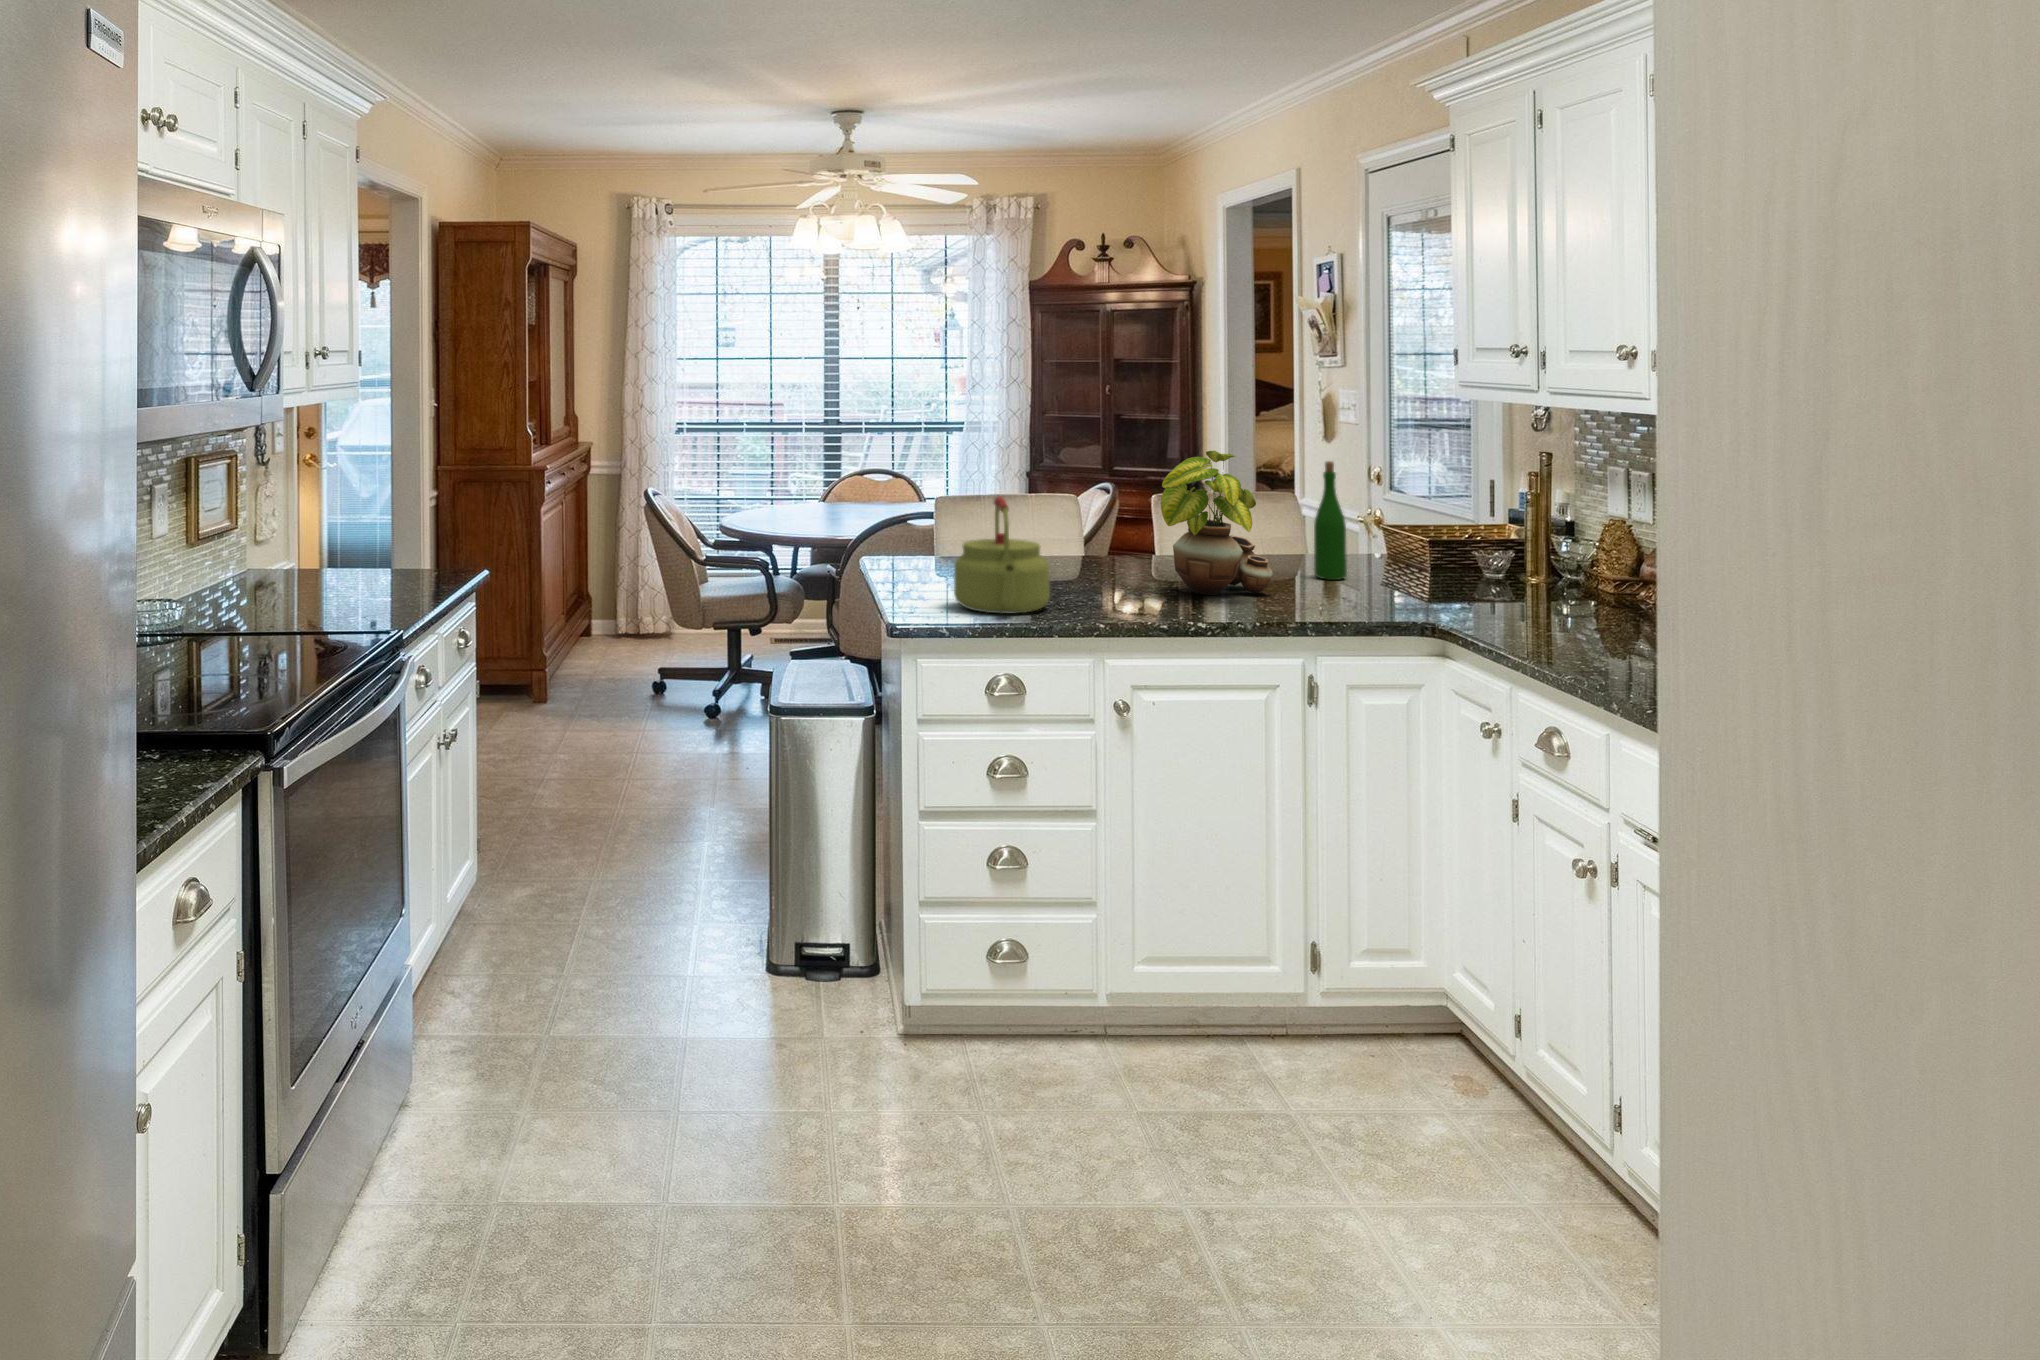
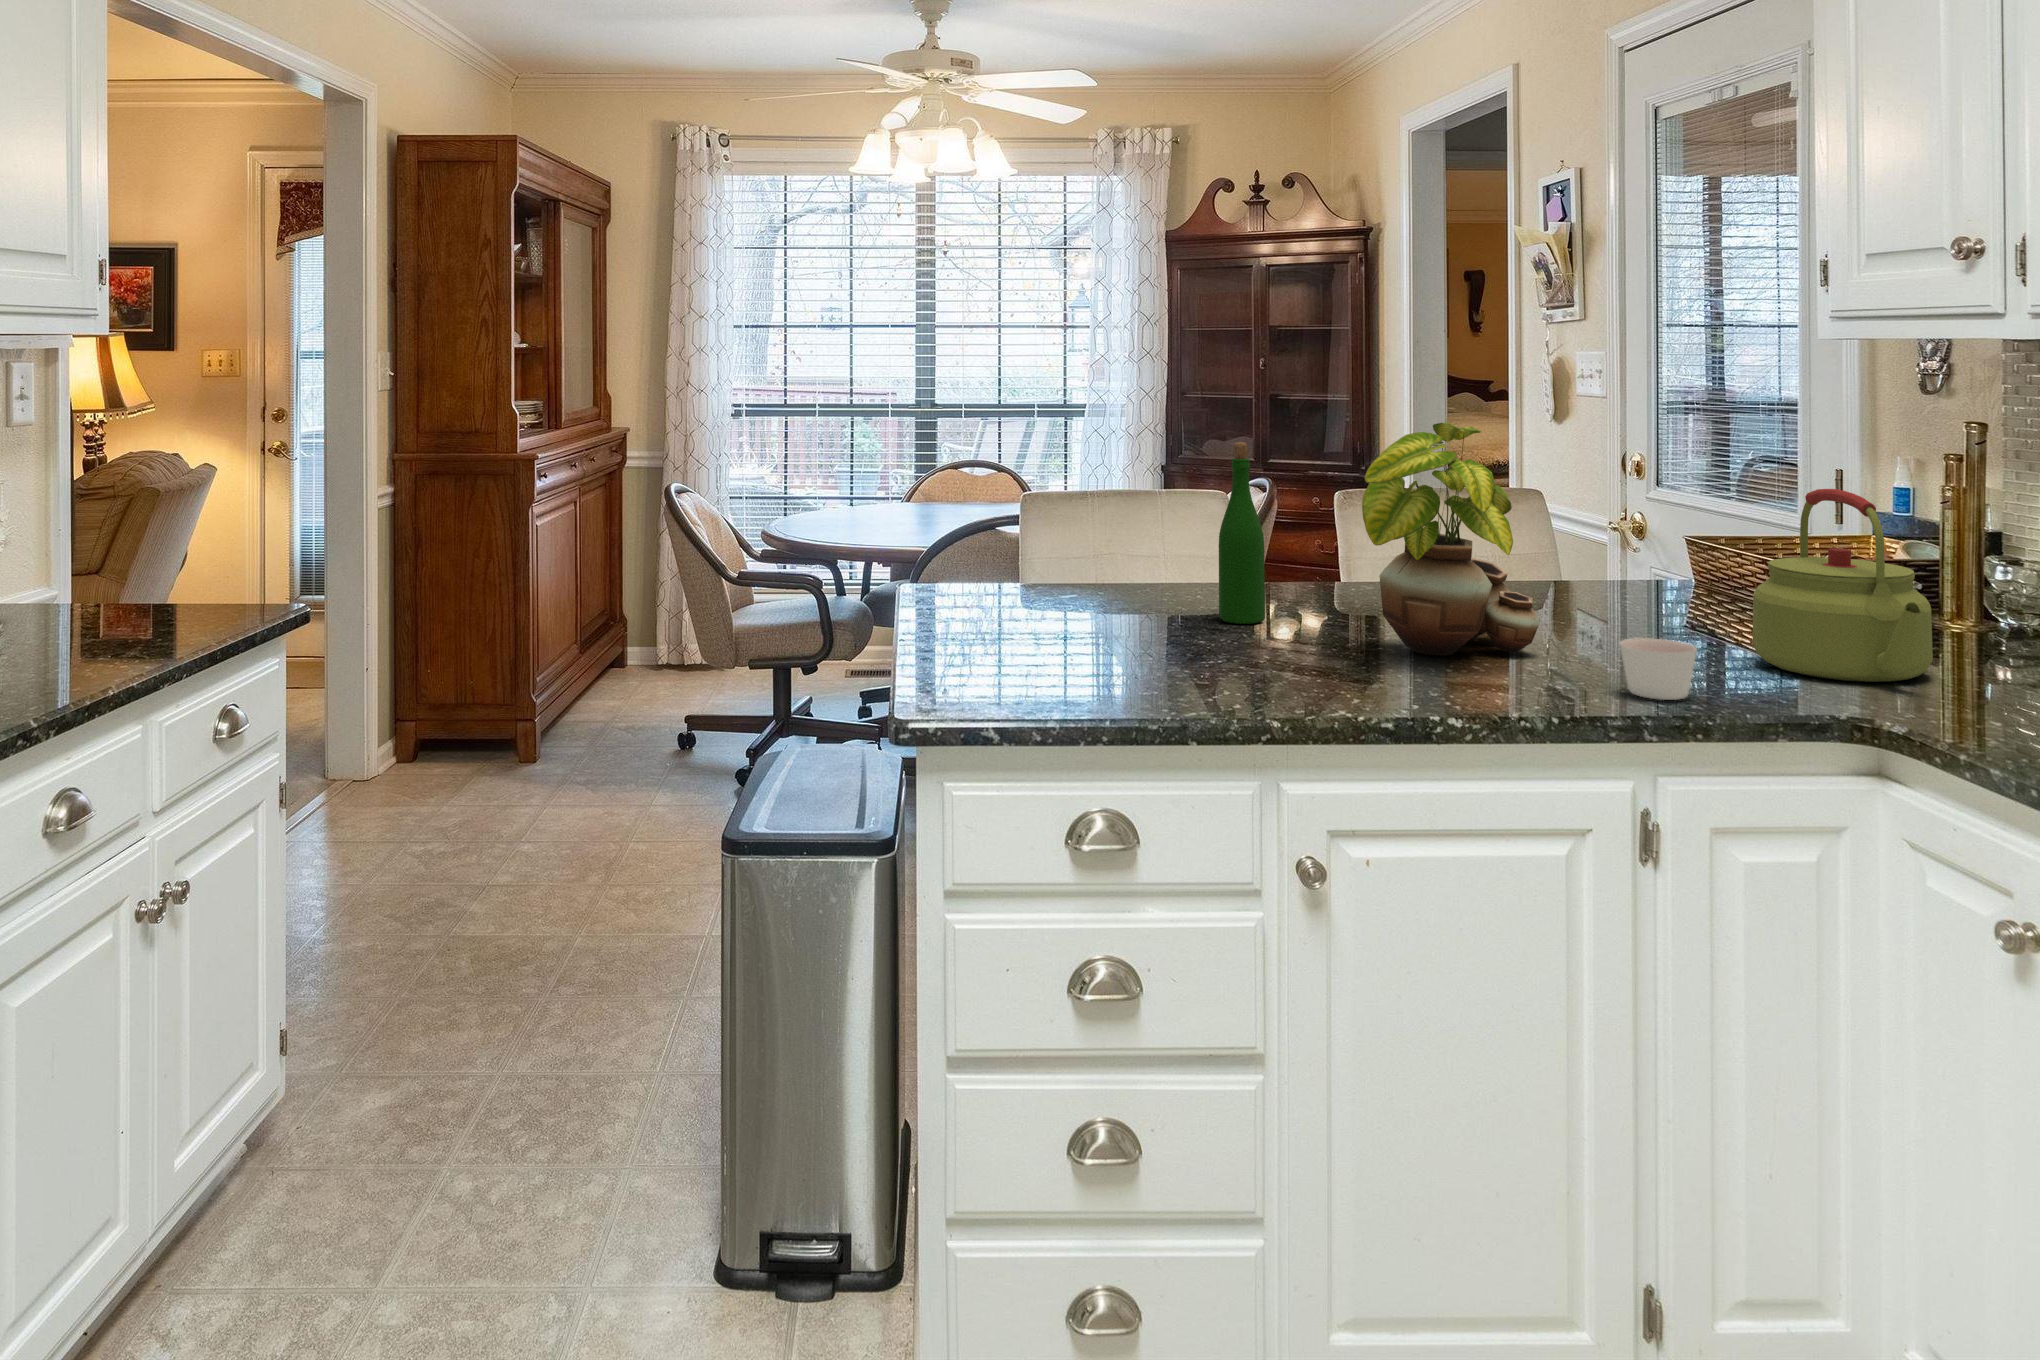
wine bottle: present [1314,461,1347,580] -> present [1219,442,1265,624]
kettle: present [954,496,1050,614] -> present [1753,489,1933,682]
candle: none [1311,581,1356,616] -> present [1620,638,1697,700]

